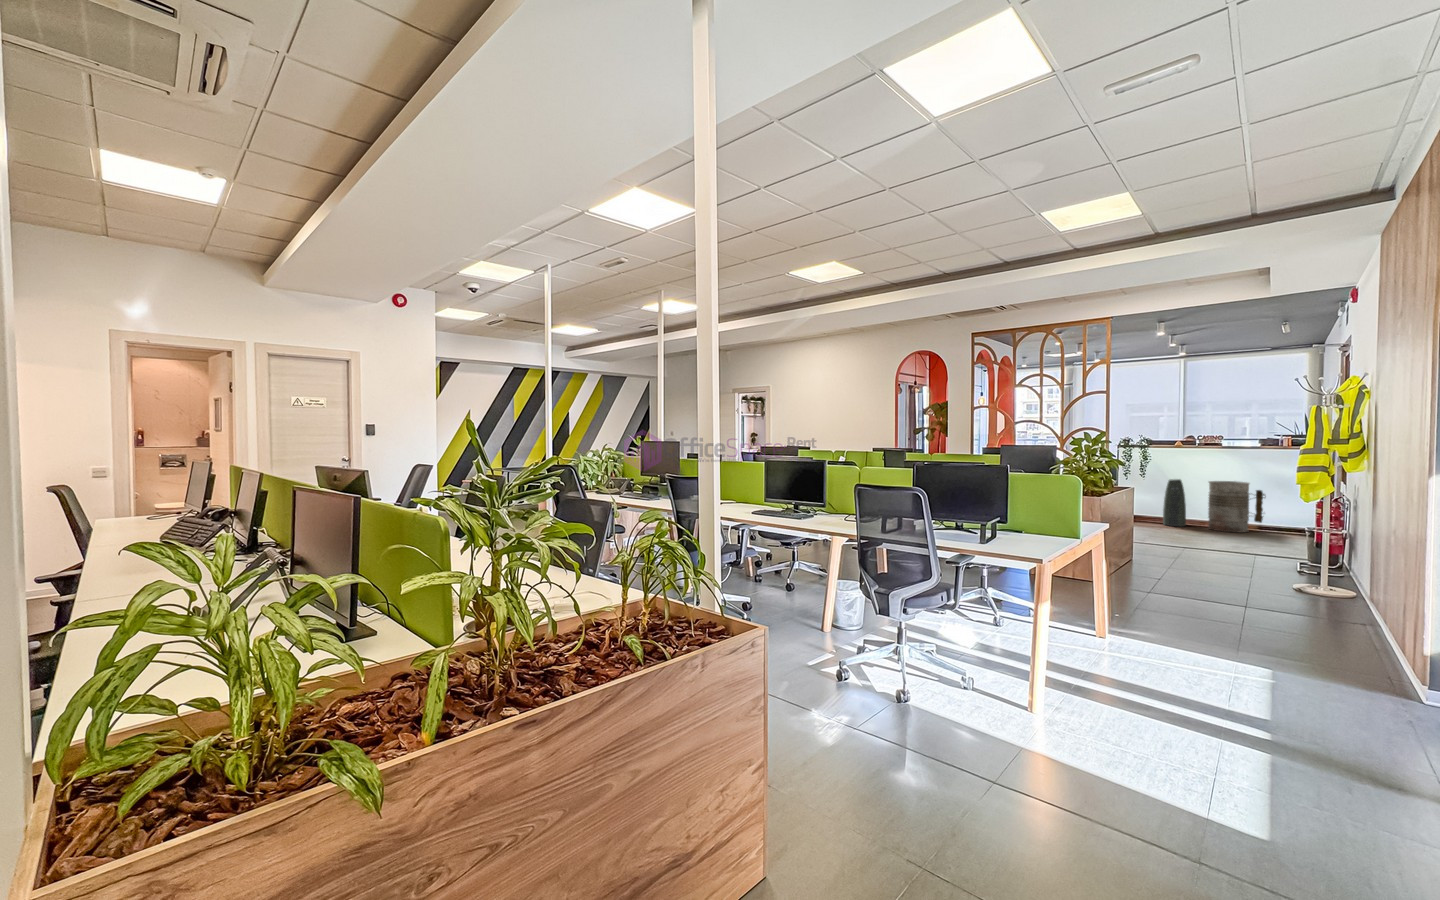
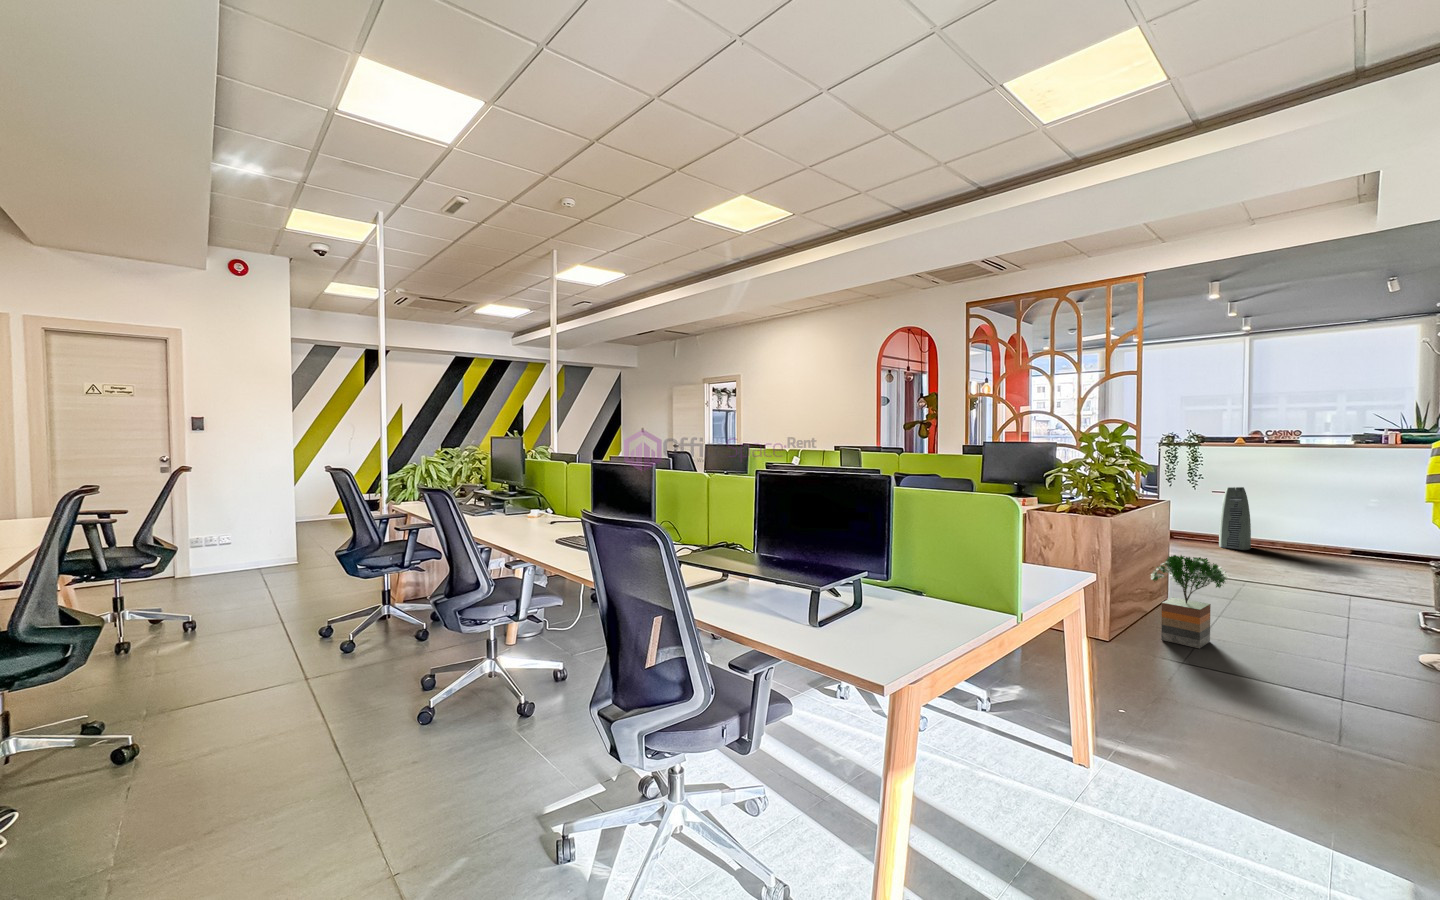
trash can: present [1208,481,1265,533] -> none [1282,490,1366,560]
potted tree: none [1123,521,1175,582] -> present [1151,555,1228,649]

